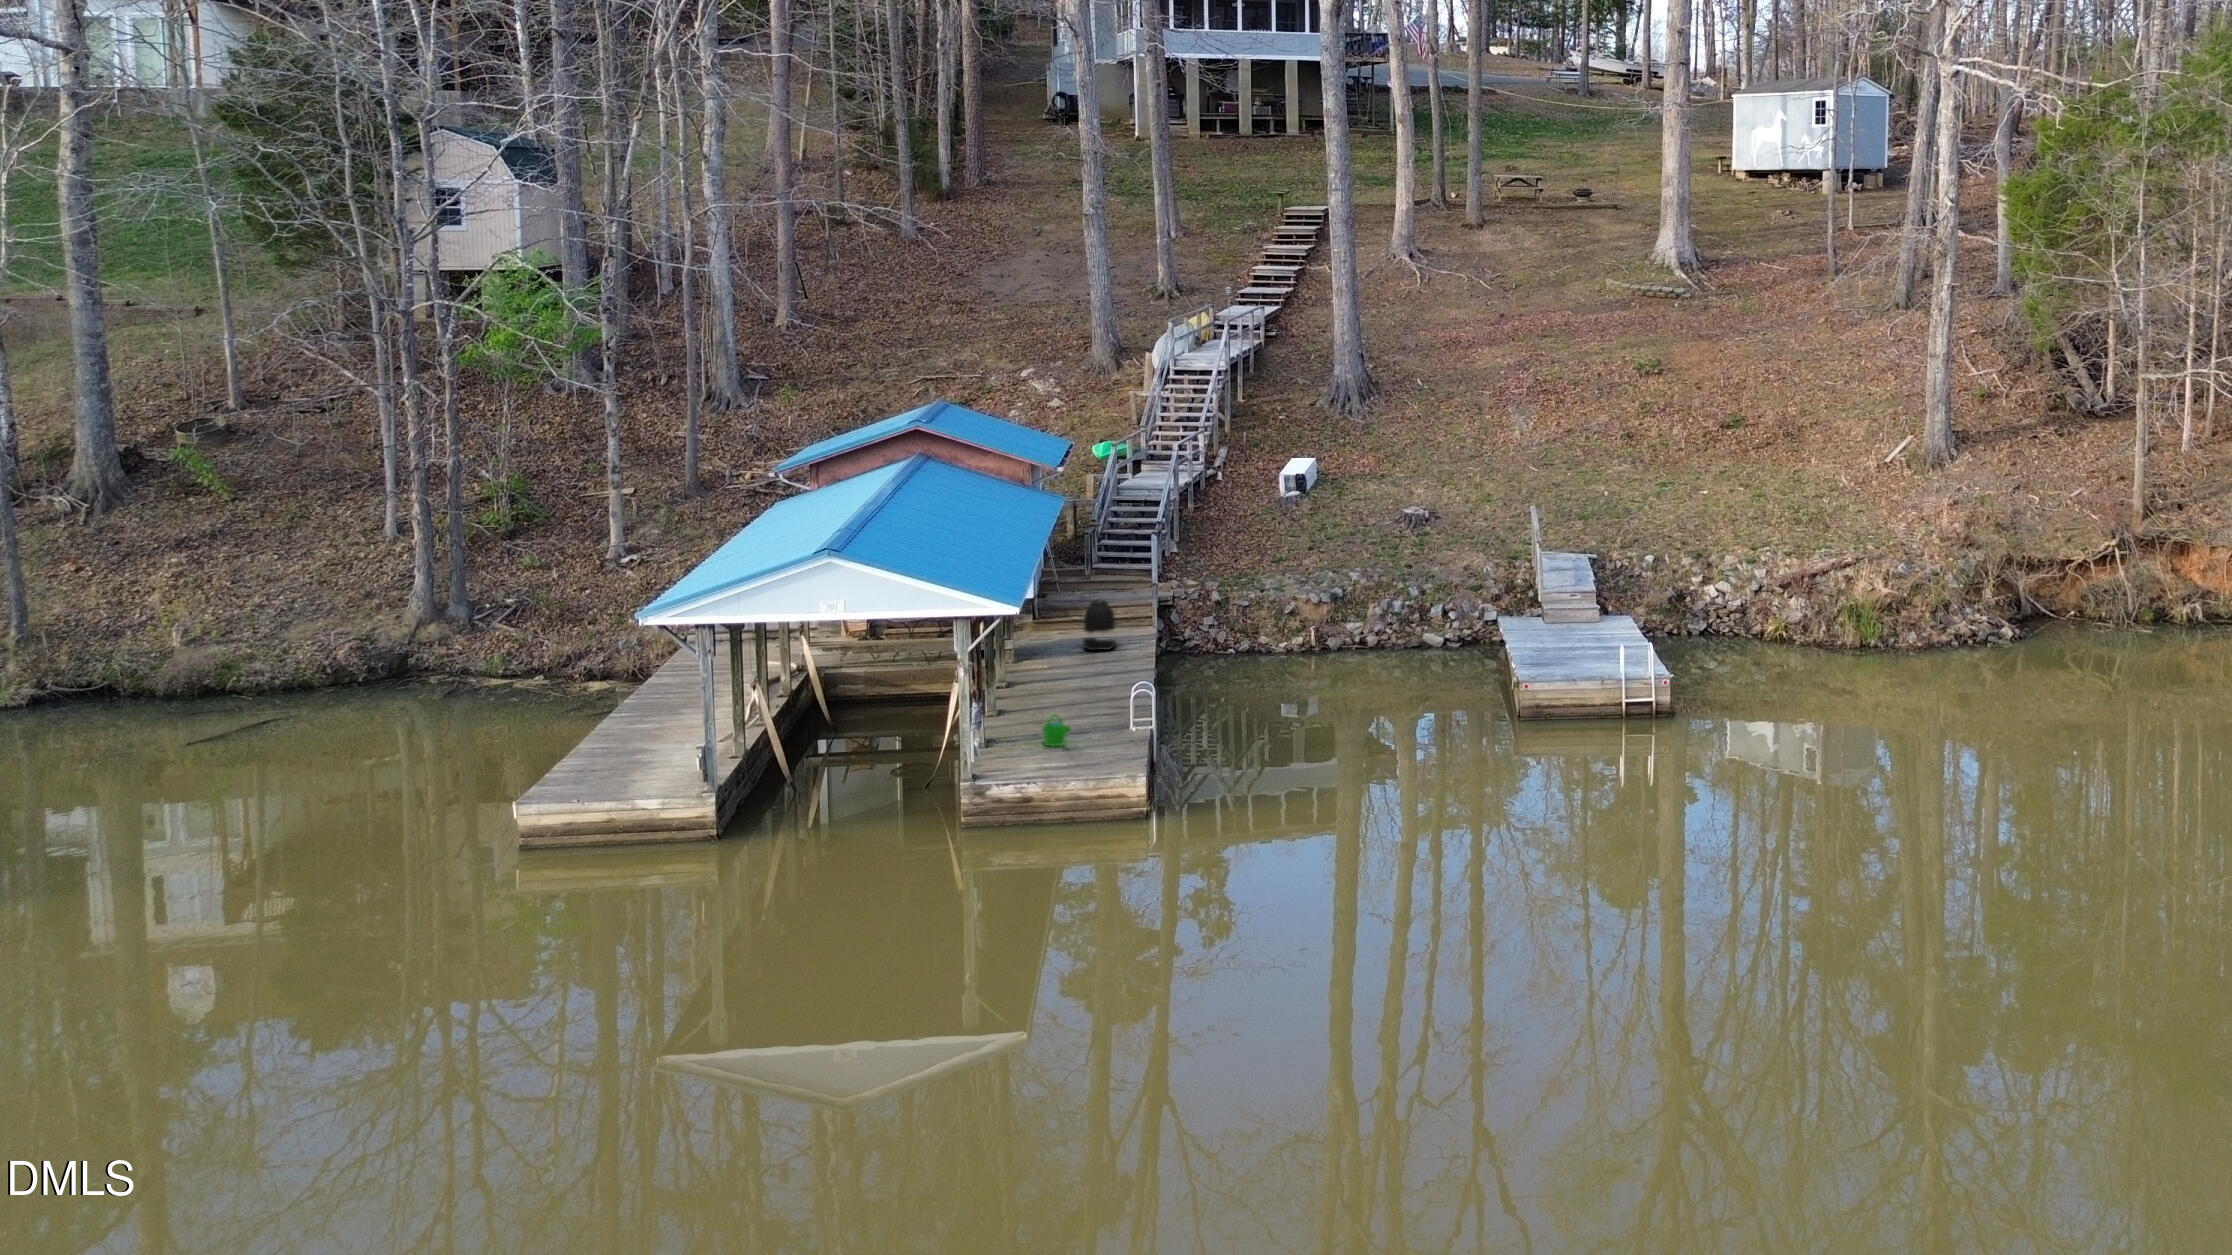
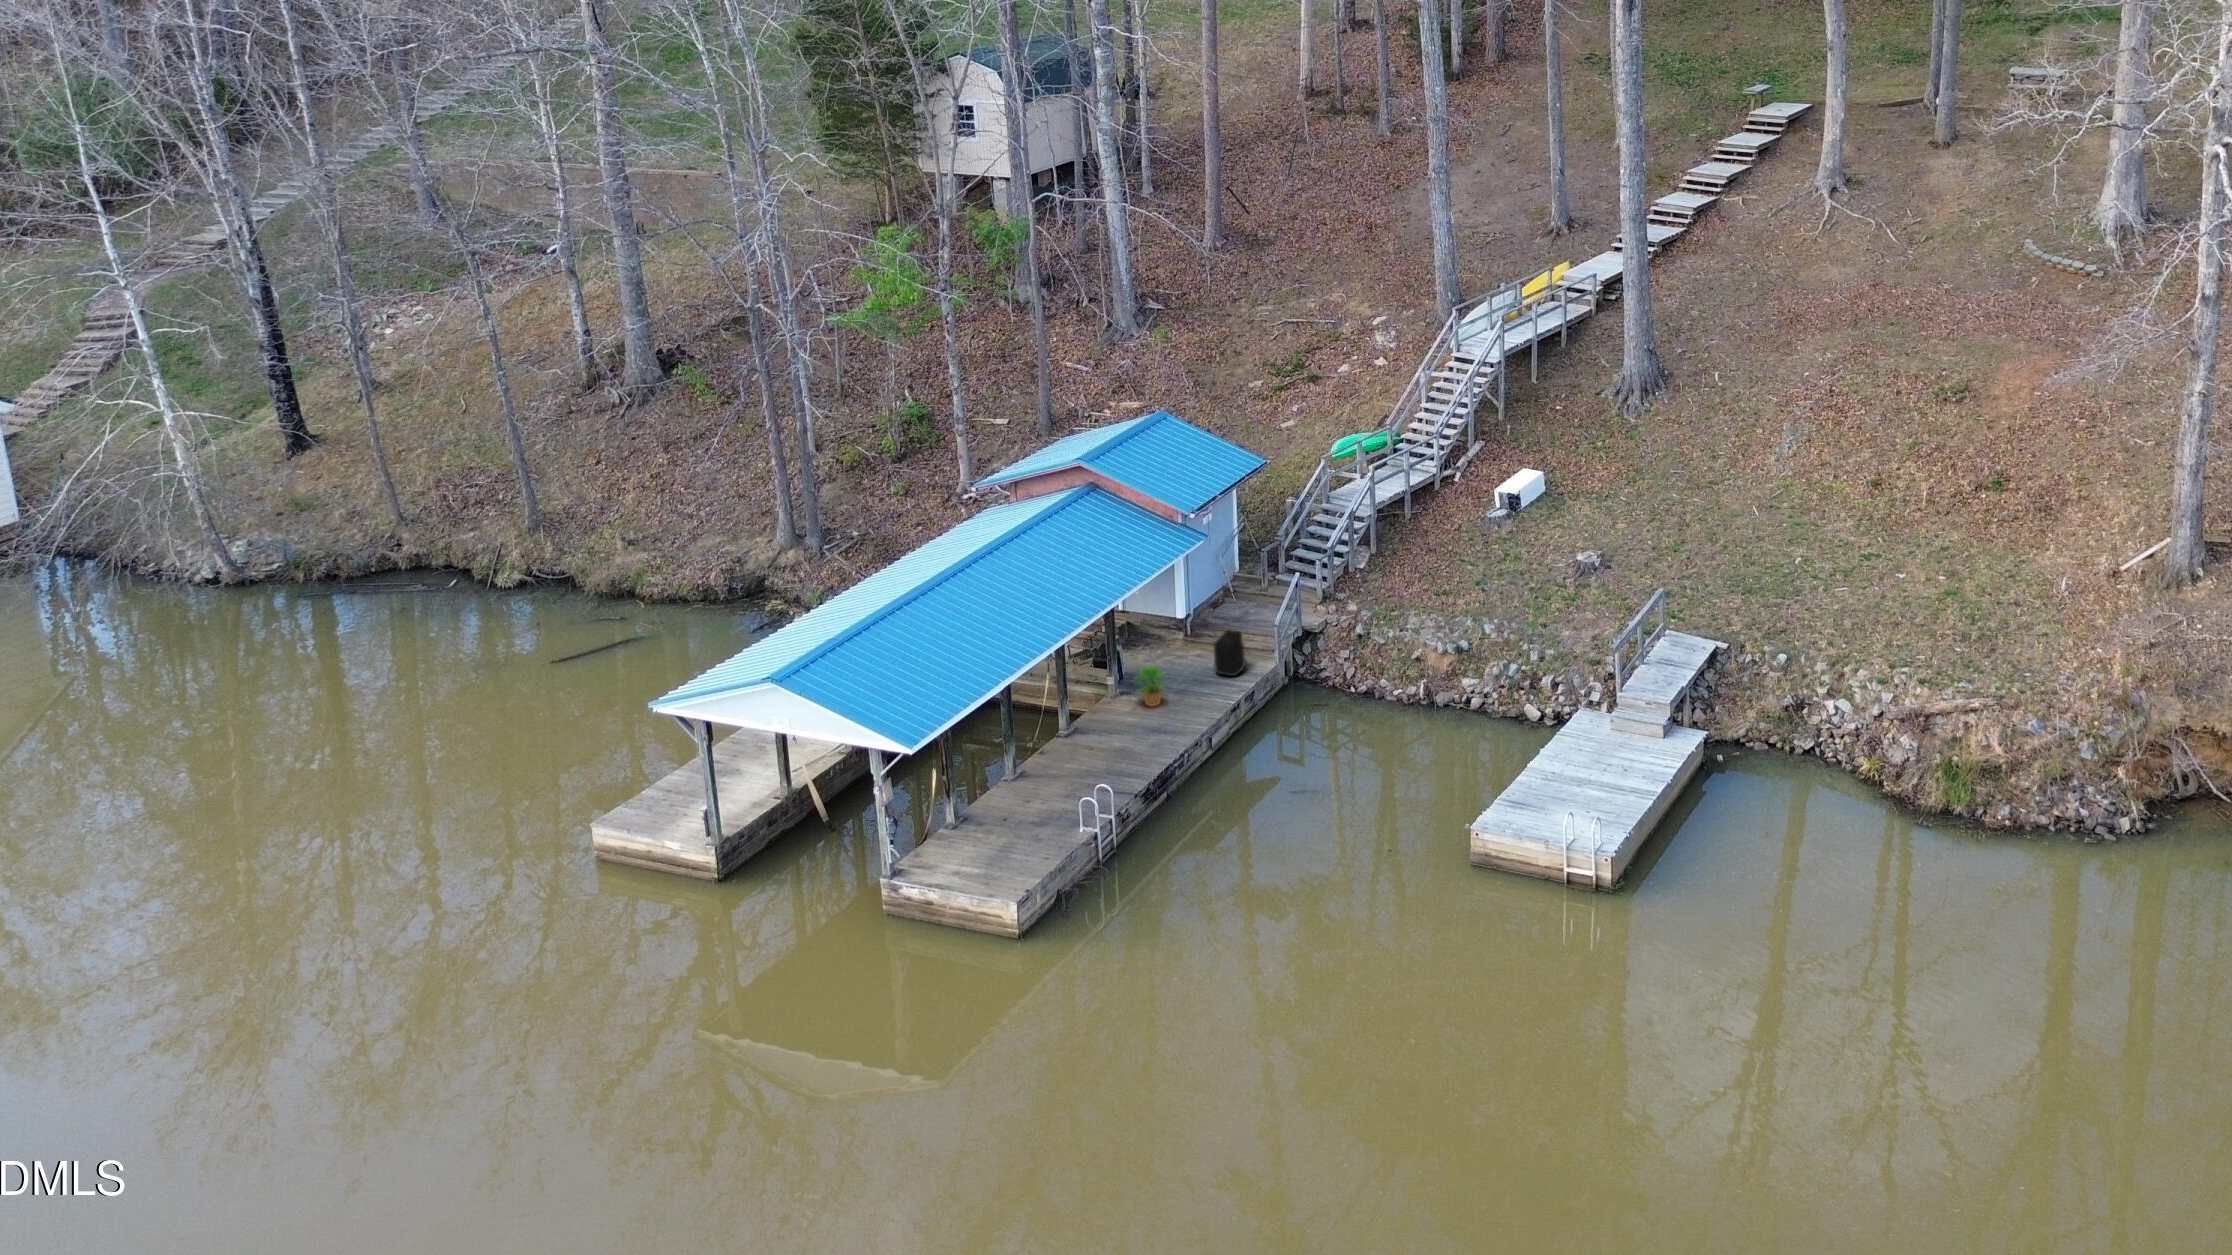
potted plant: none [1030,625,1070,675] -> present [1138,665,1166,707]
watering can: present [1042,714,1072,746] -> none [1016,802,1037,831]

